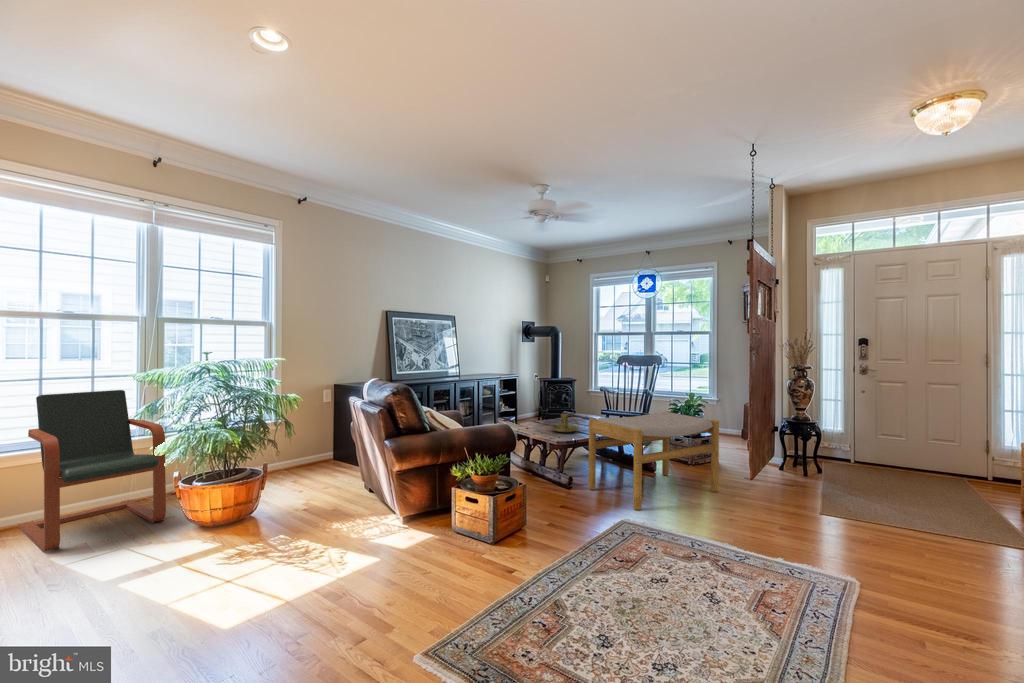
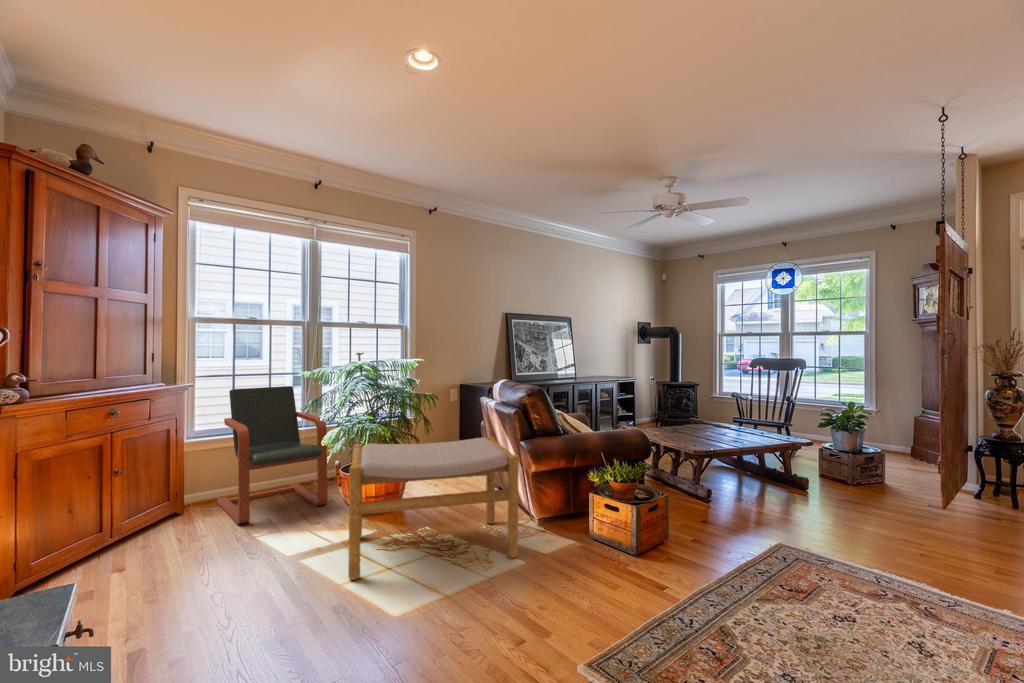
footstool: present [588,411,719,510] -> present [348,437,519,580]
candle holder: present [552,414,579,432] -> none [686,421,719,441]

